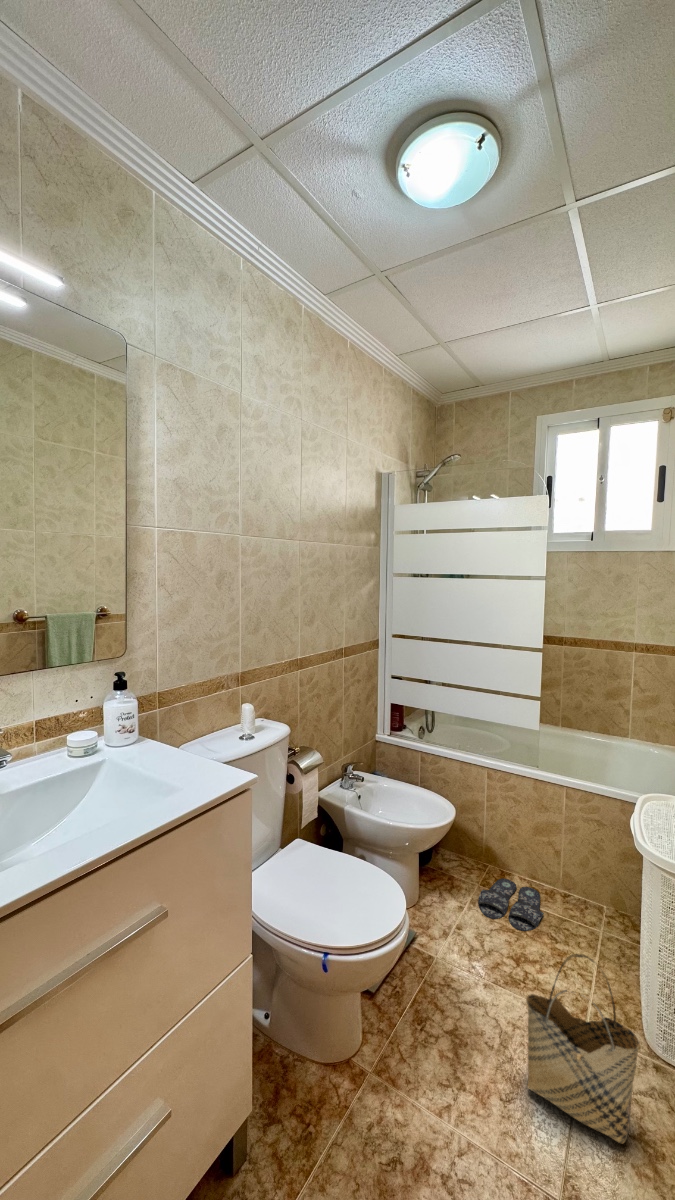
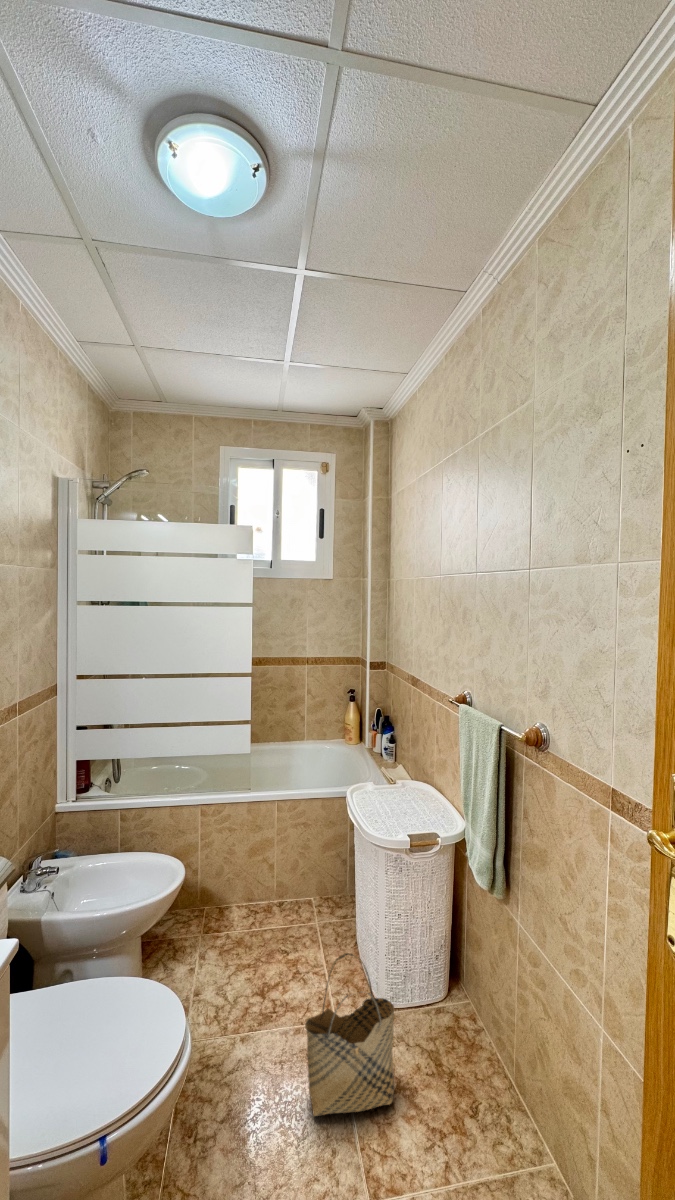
slippers: present [479,878,544,931] -> none [207,912,270,966]

